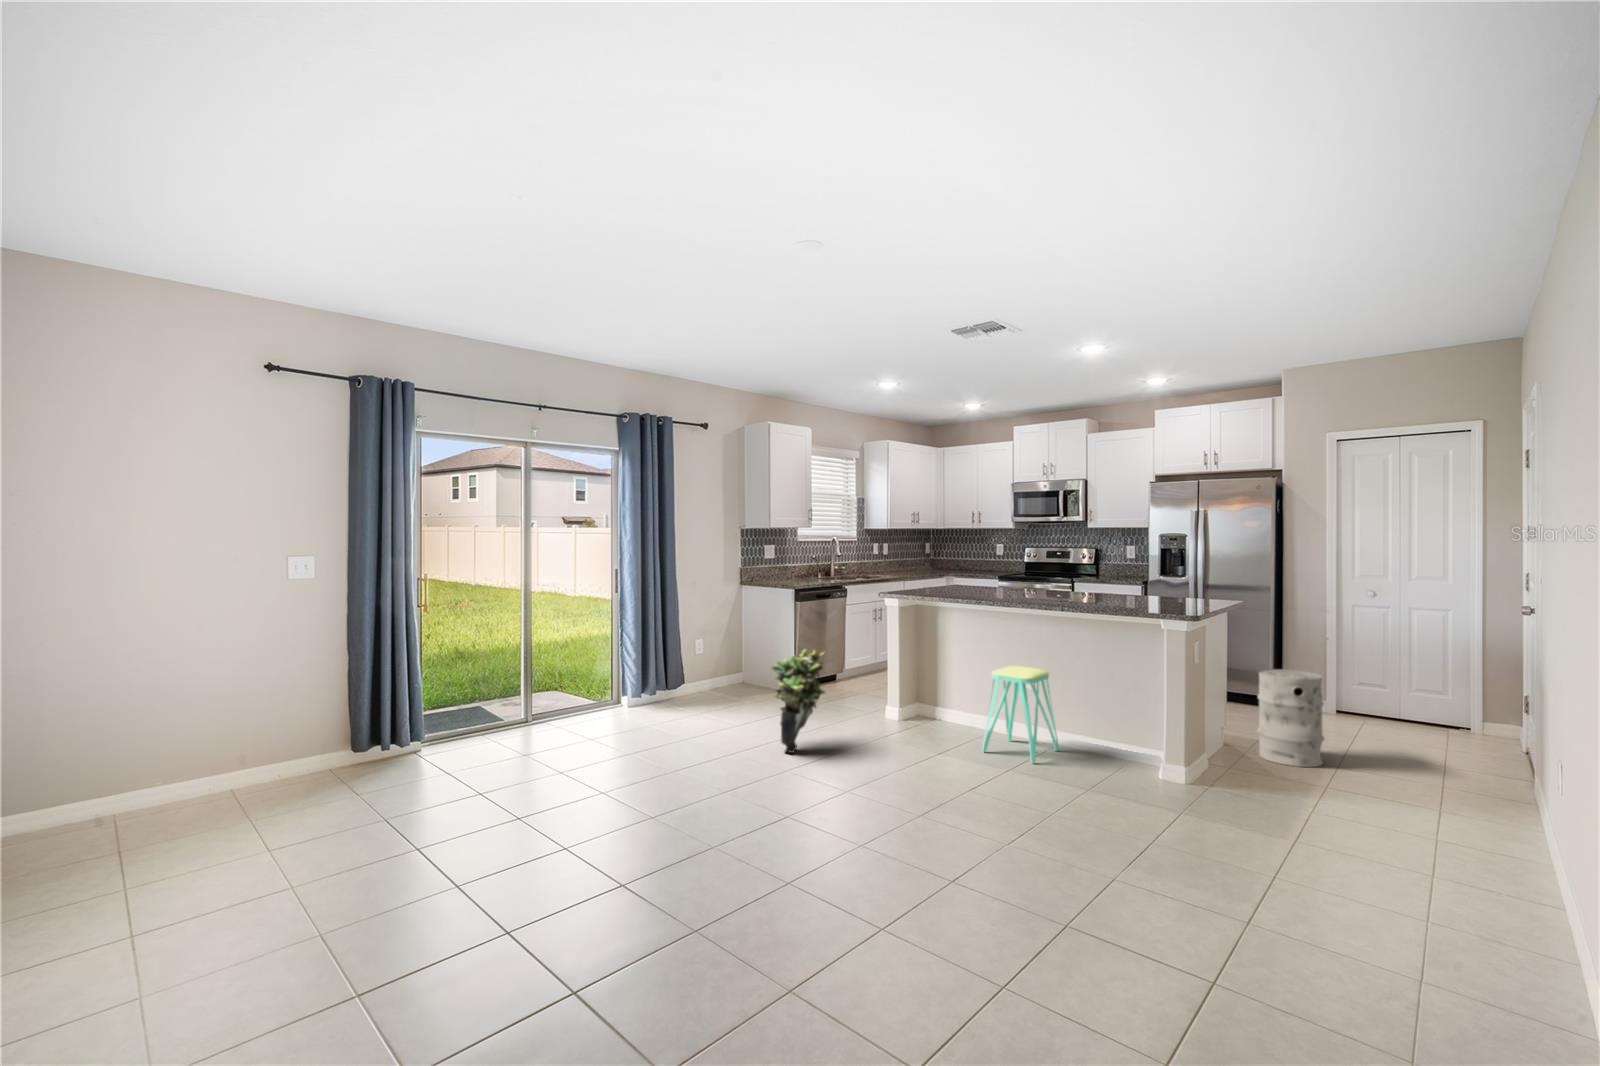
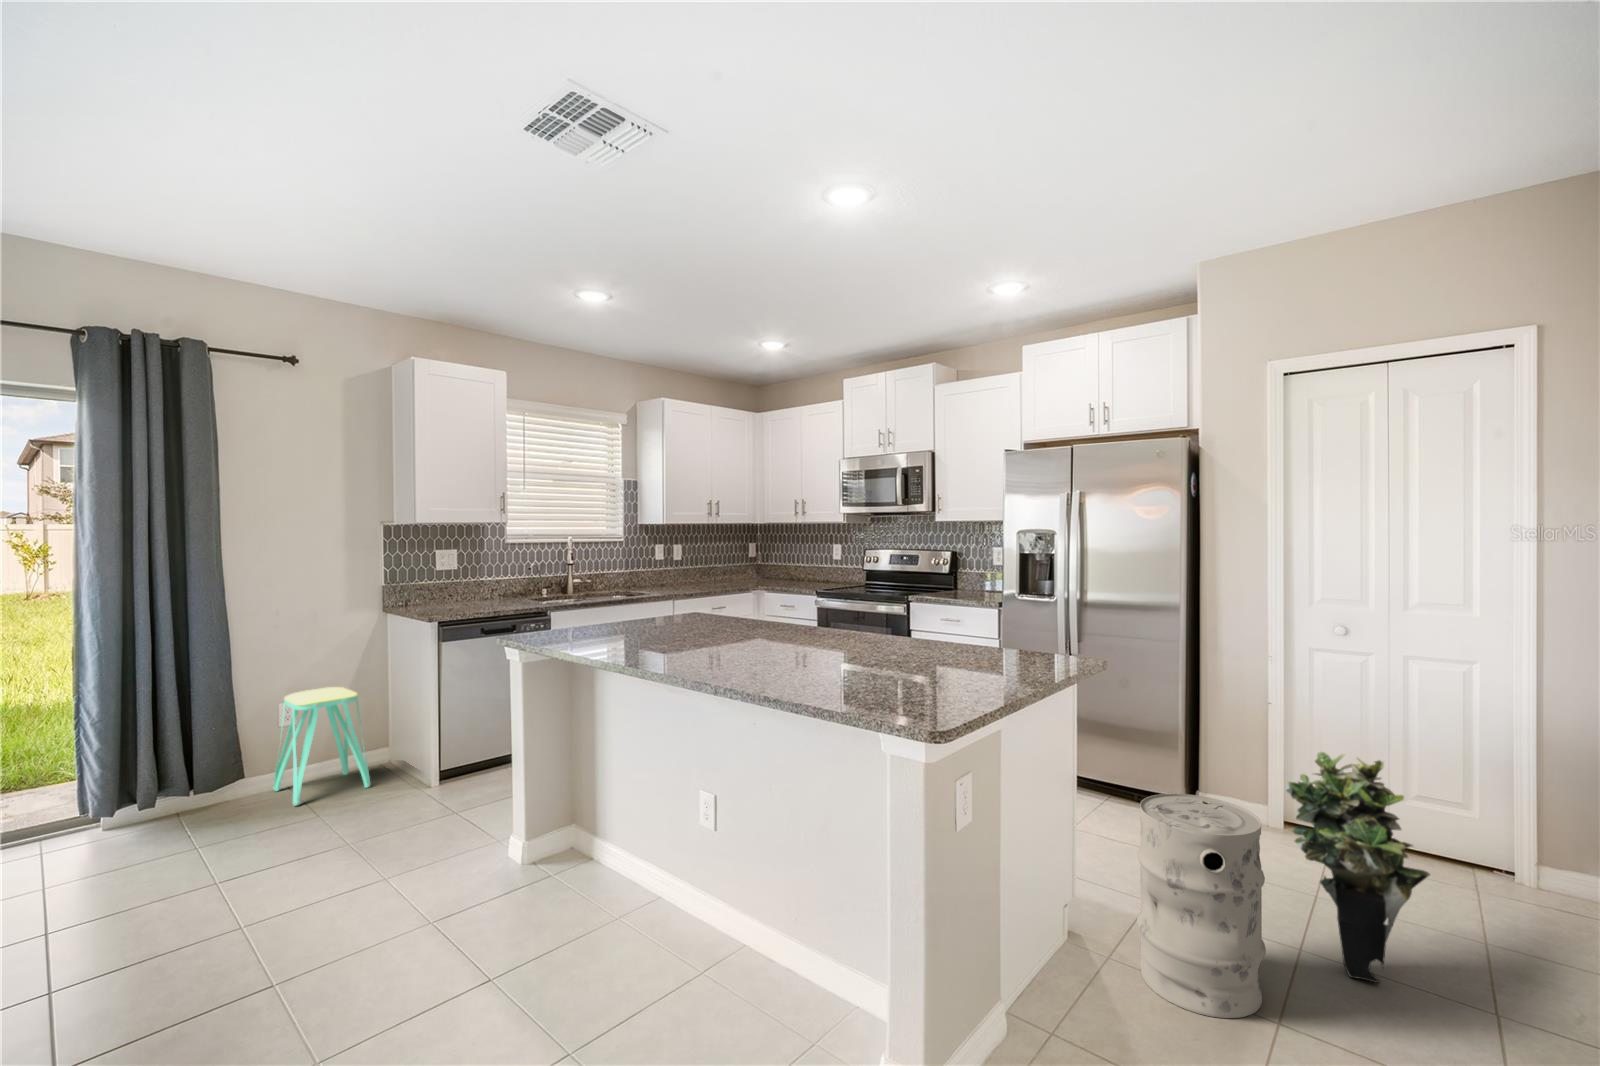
potted plant: present [772,649,825,753] -> present [1285,752,1430,983]
stool: present [983,666,1059,763] -> present [273,687,370,805]

